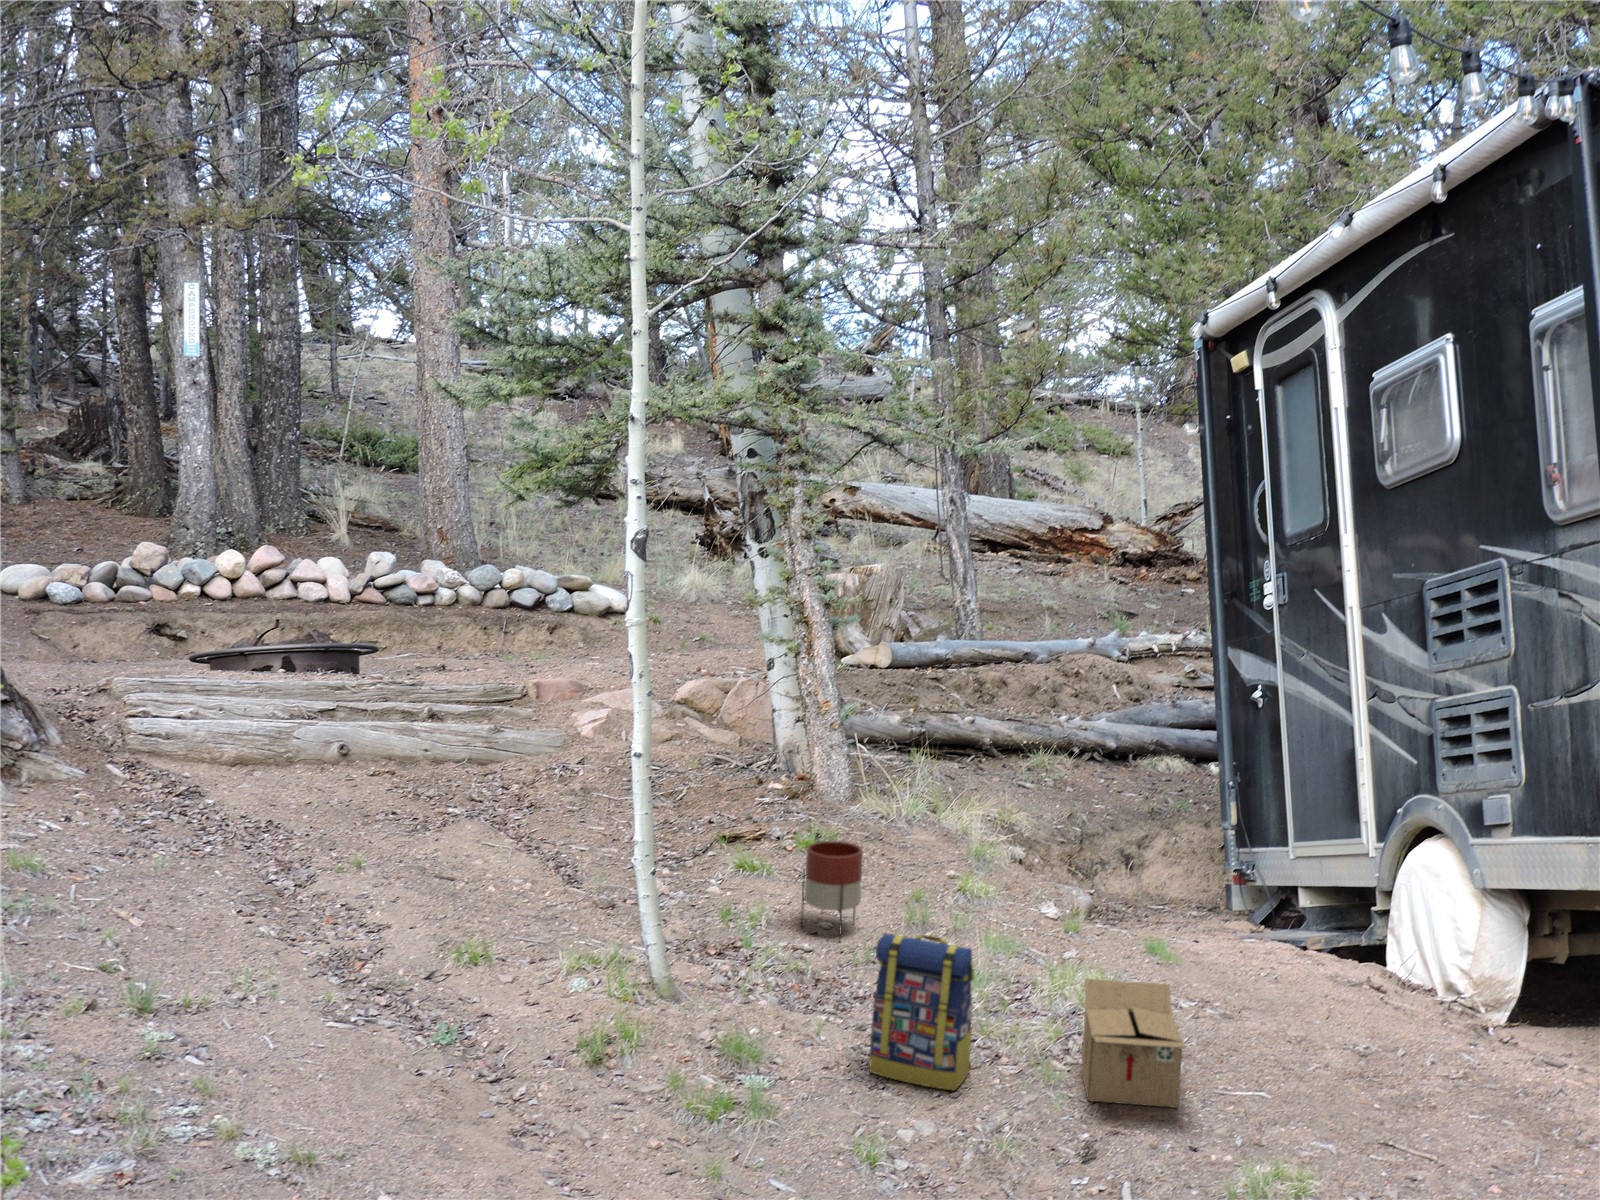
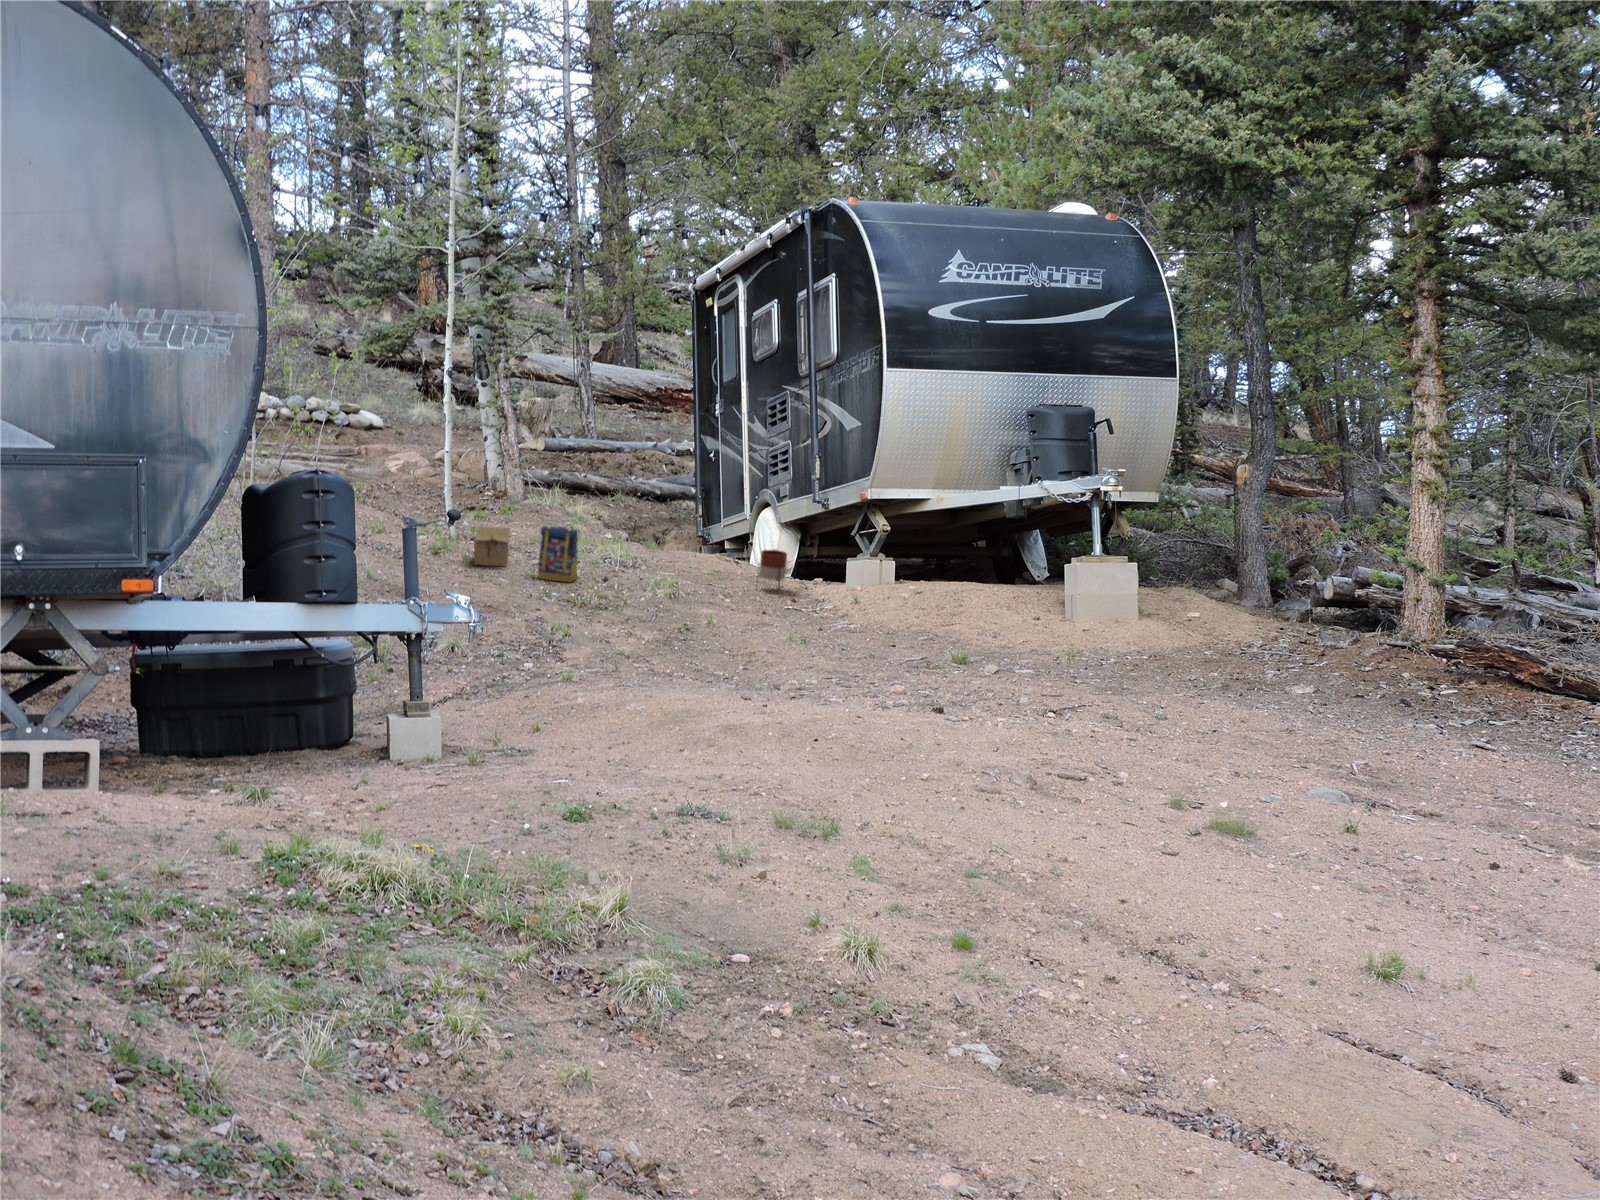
planter: present [801,841,863,941] -> present [758,550,787,588]
cardboard box: present [1081,979,1187,1108] -> present [474,526,510,566]

